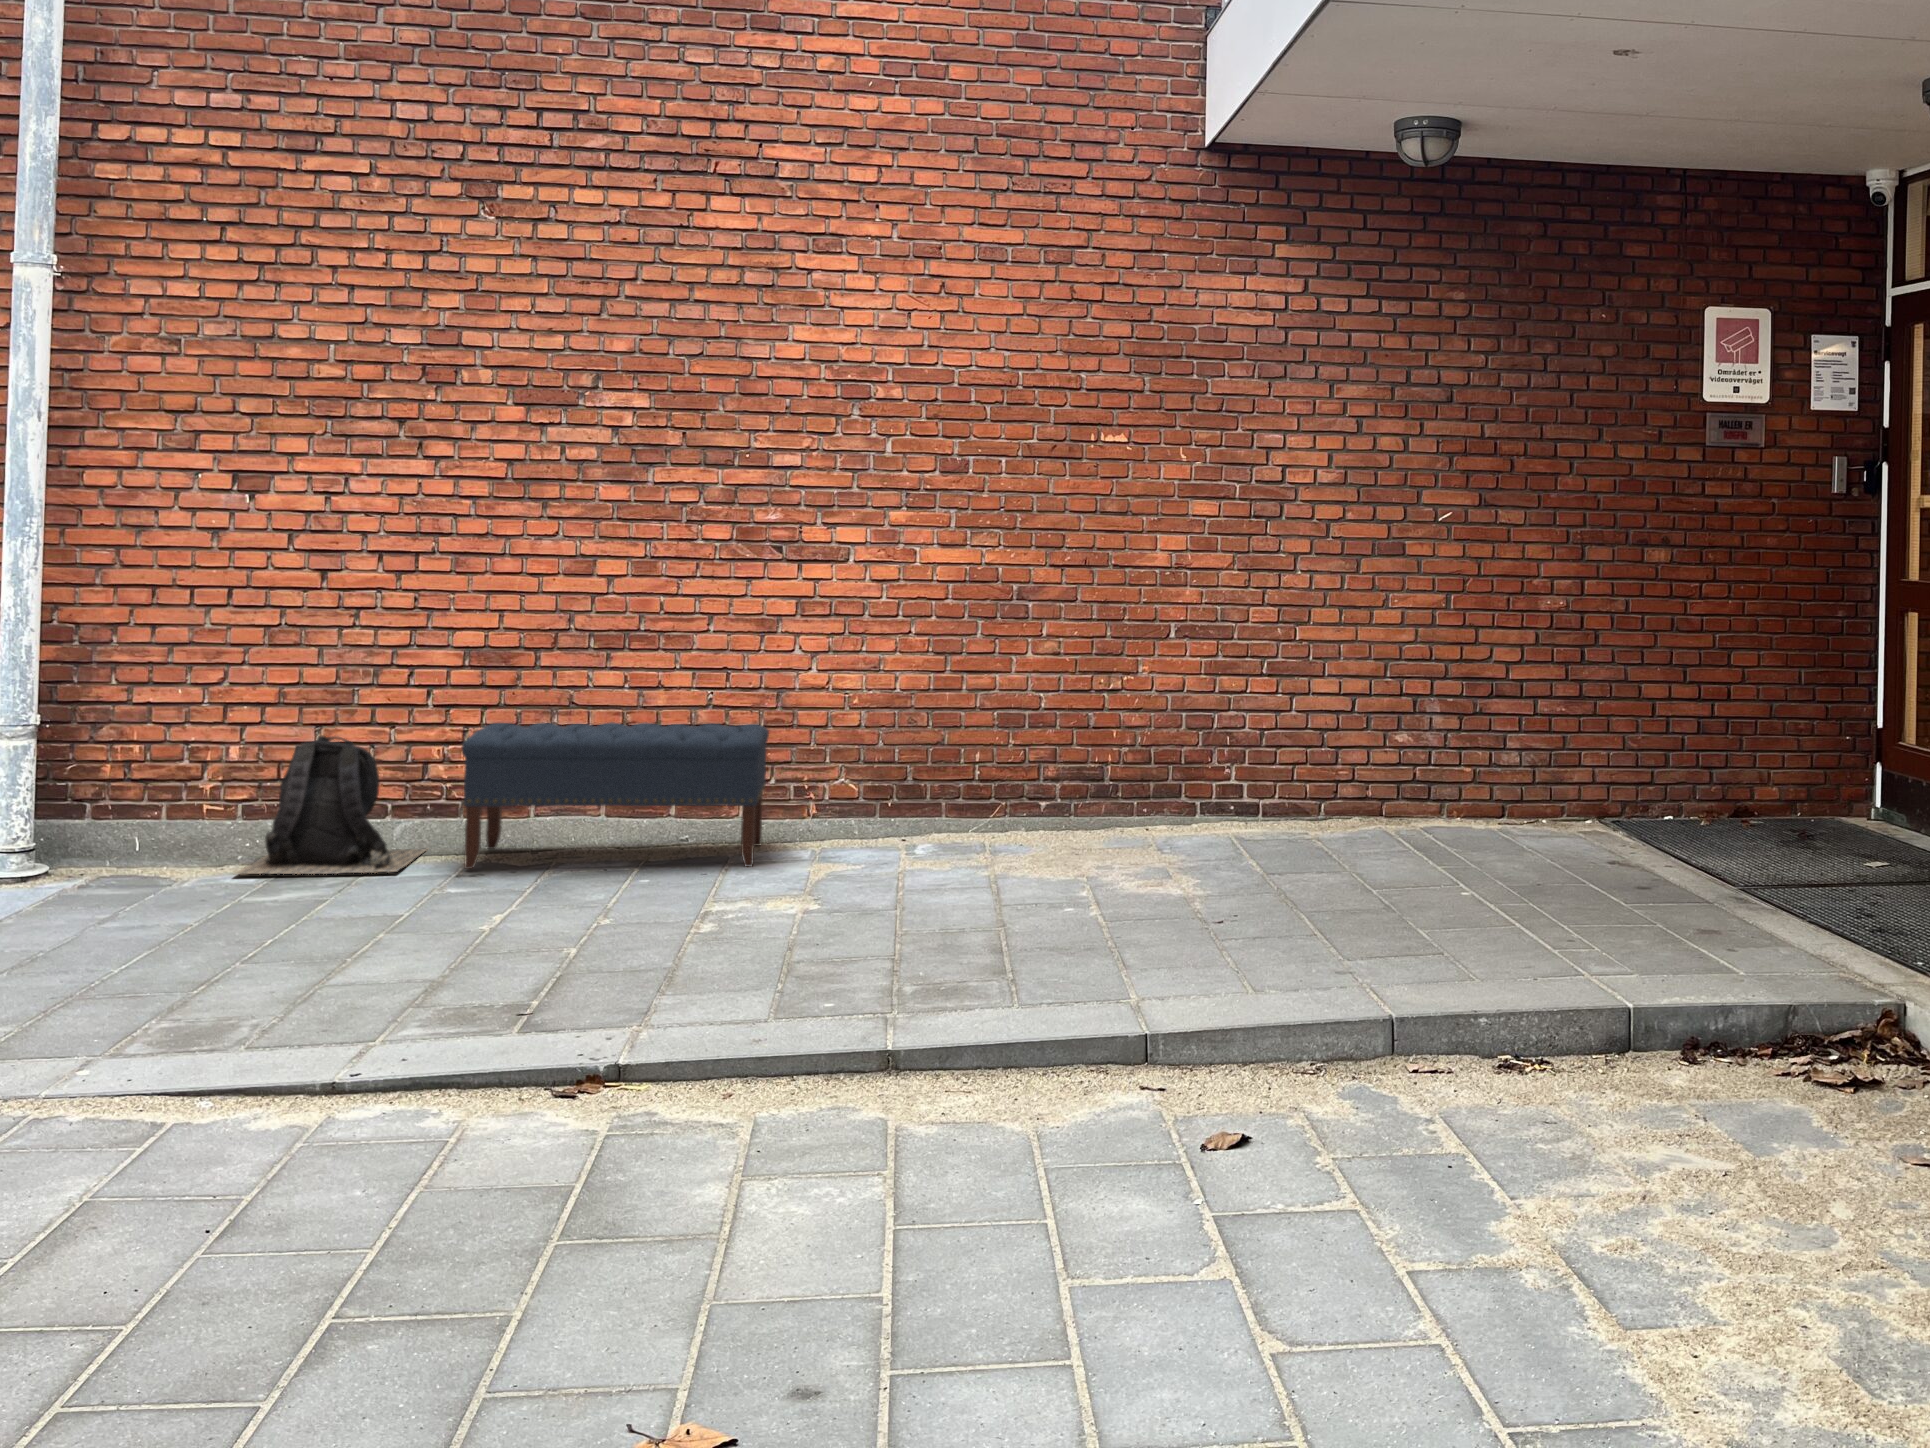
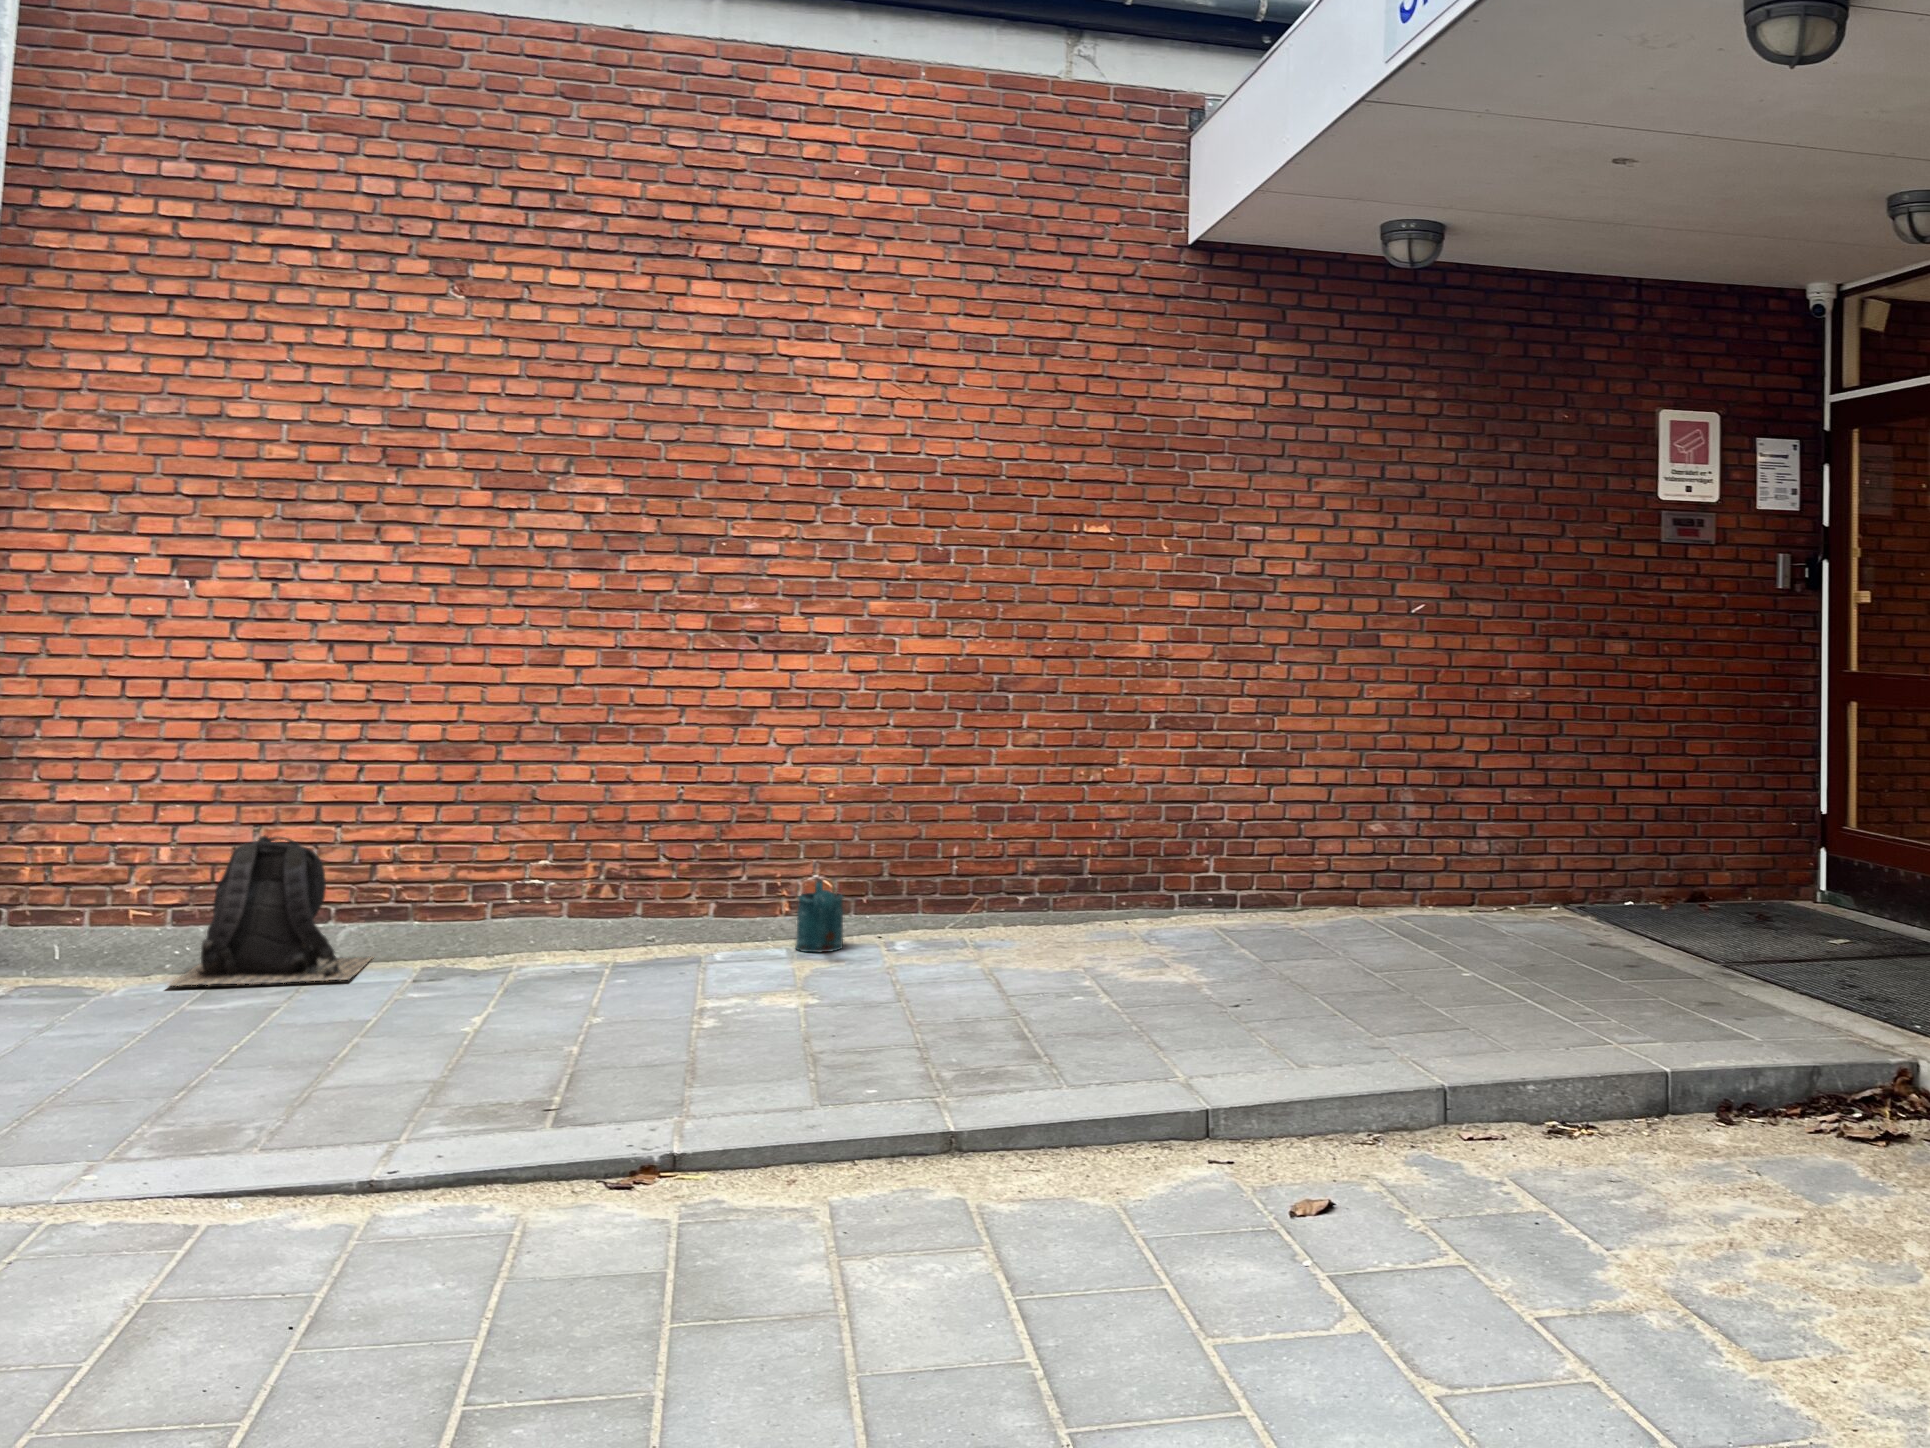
bench: present [462,722,769,869] -> none [423,820,744,975]
watering can: none [818,782,864,854] -> present [795,879,843,952]

